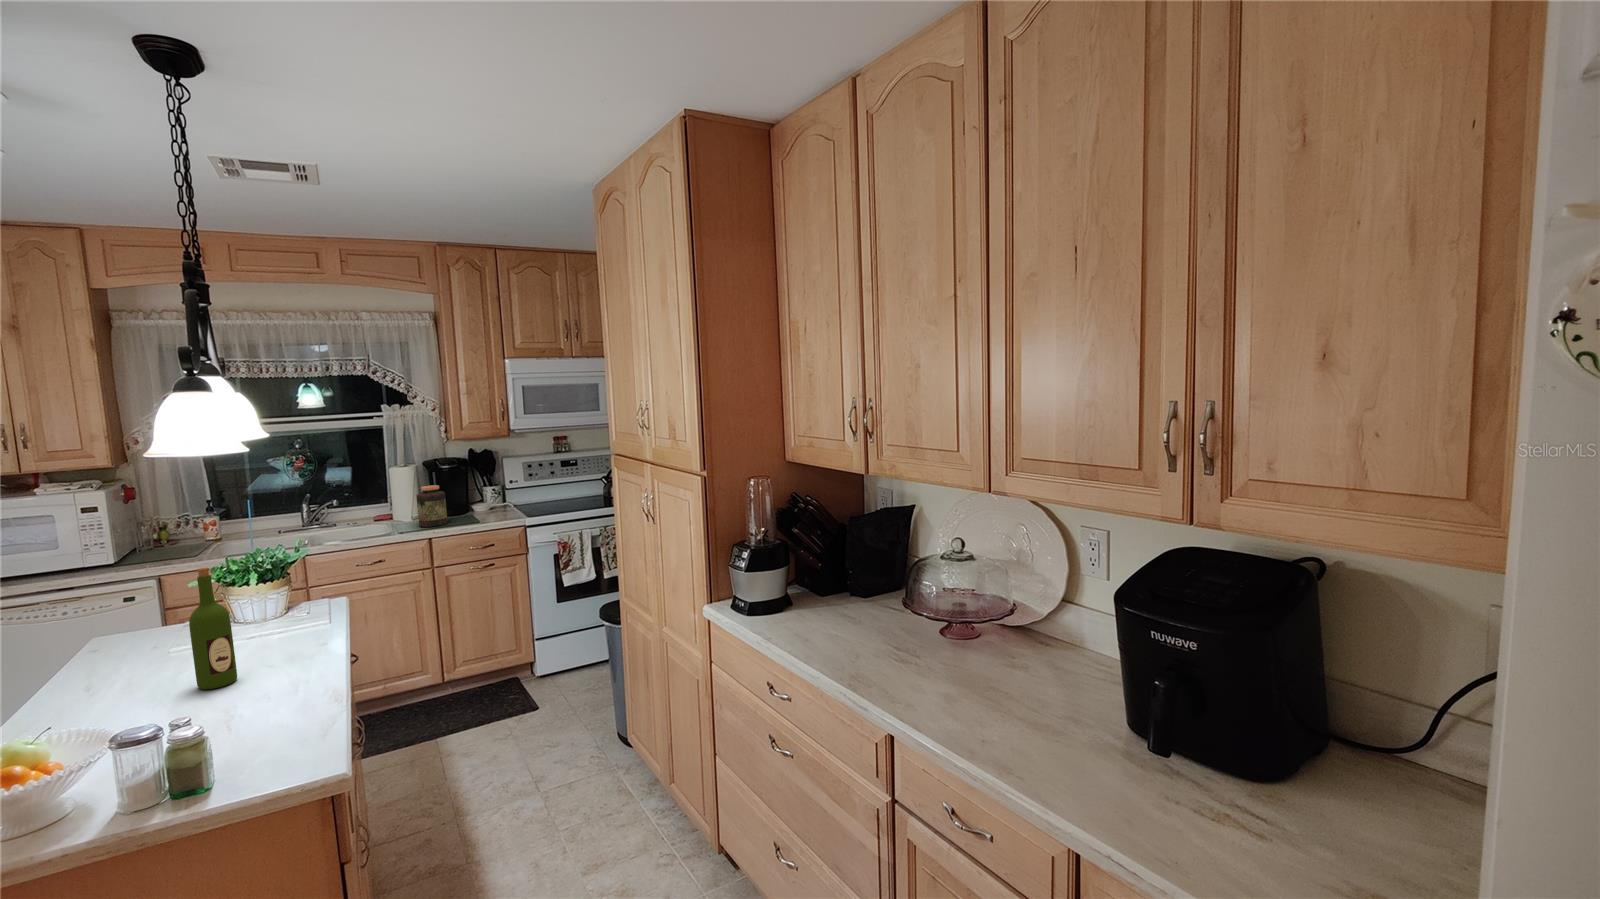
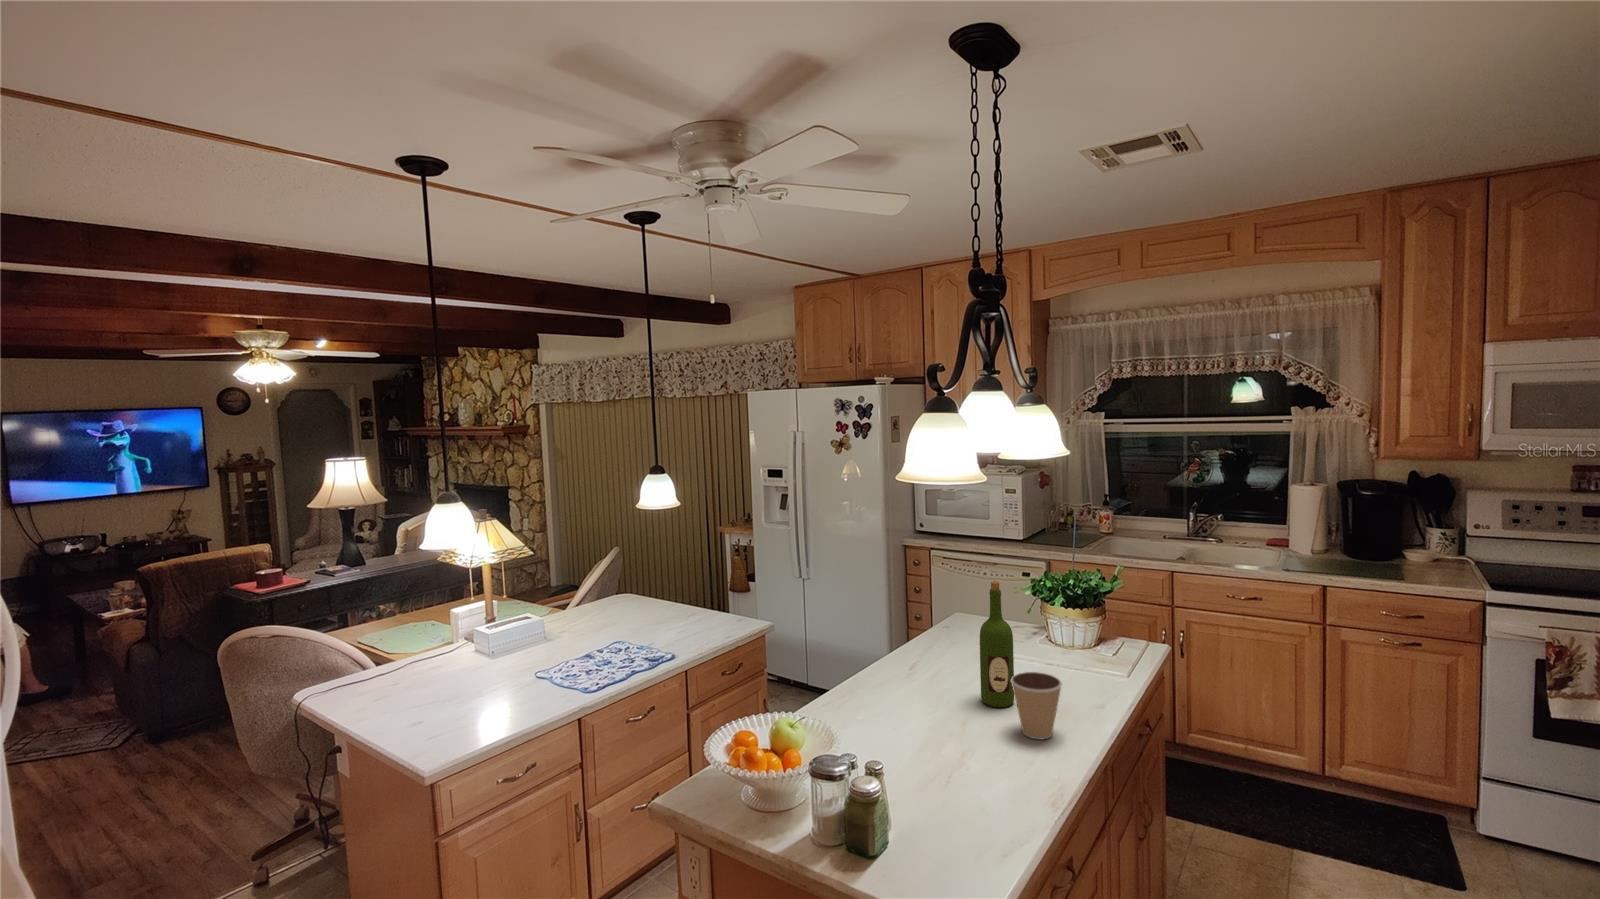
jar: present [416,485,447,527] -> none [1315,515,1357,570]
coffee cup: none [248,632,302,691] -> present [1011,672,1062,739]

